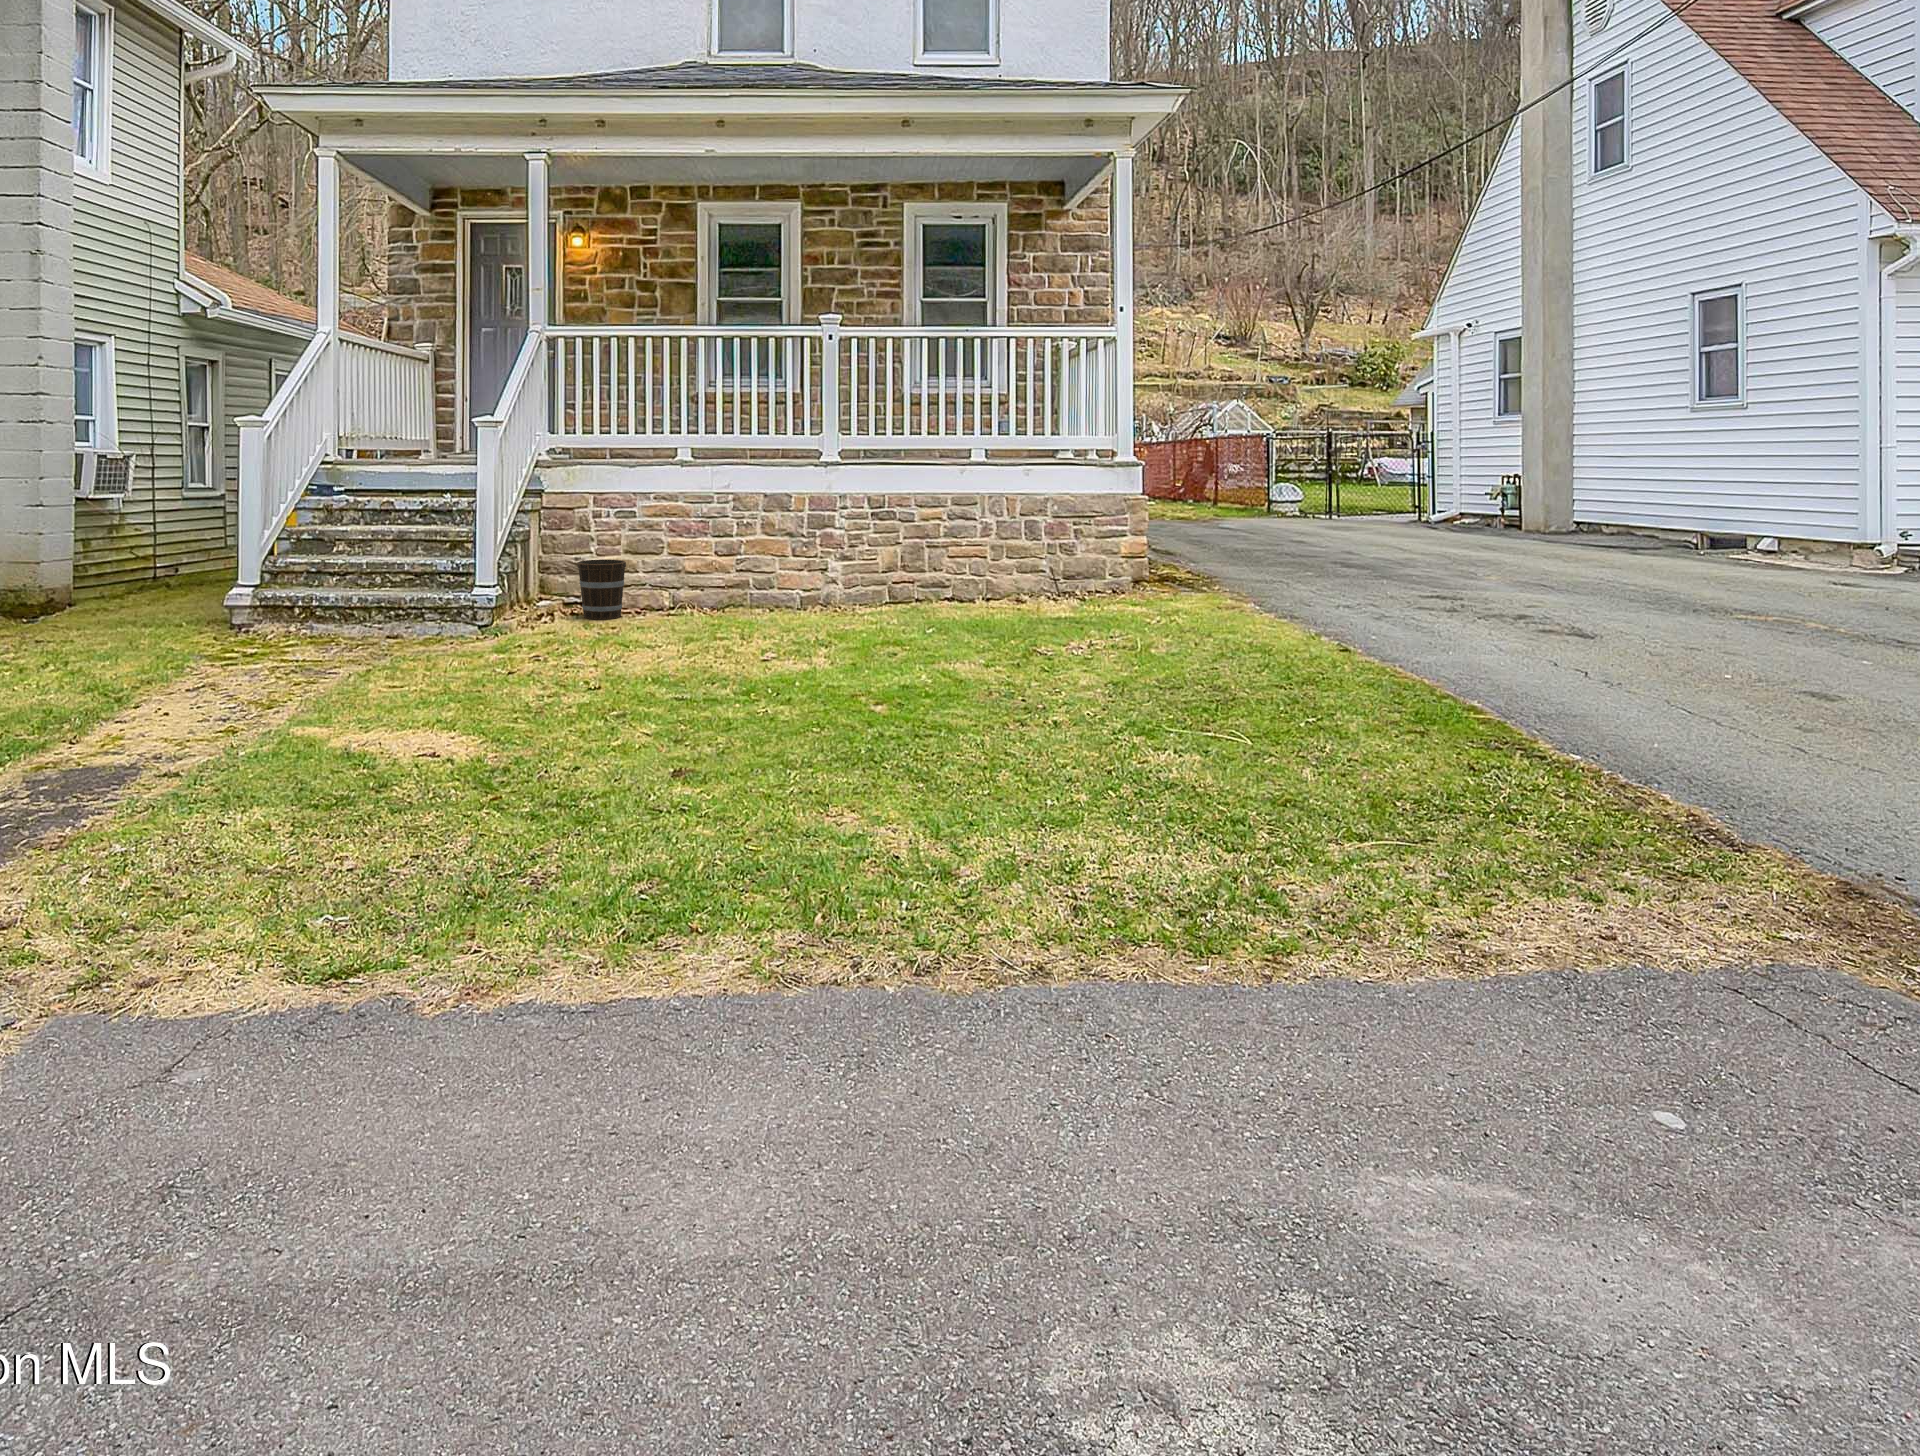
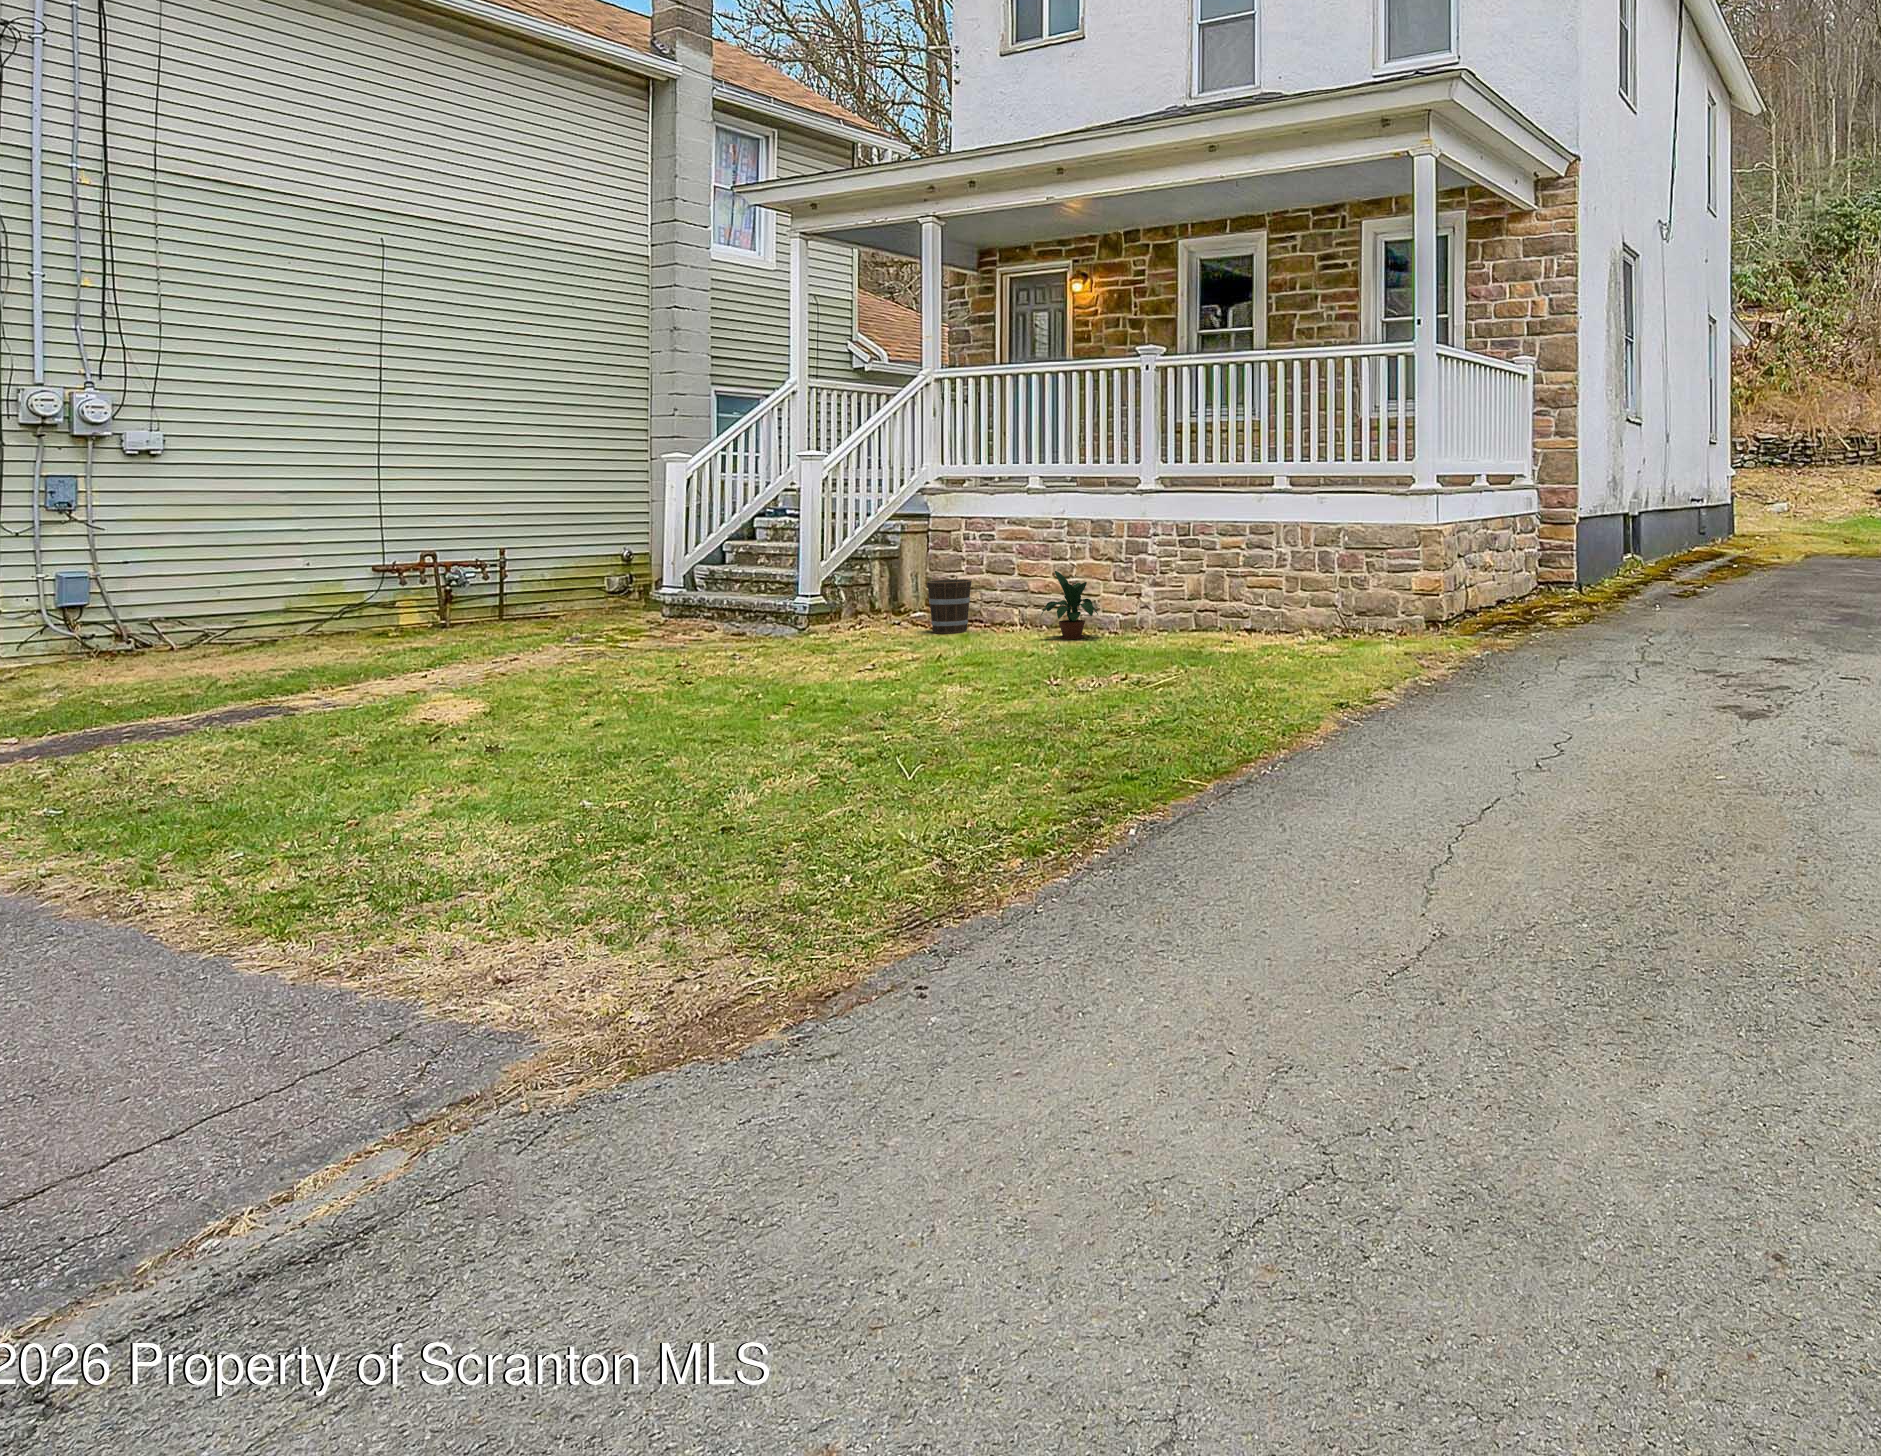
potted plant: none [735,547,803,617] -> present [1041,571,1098,639]

